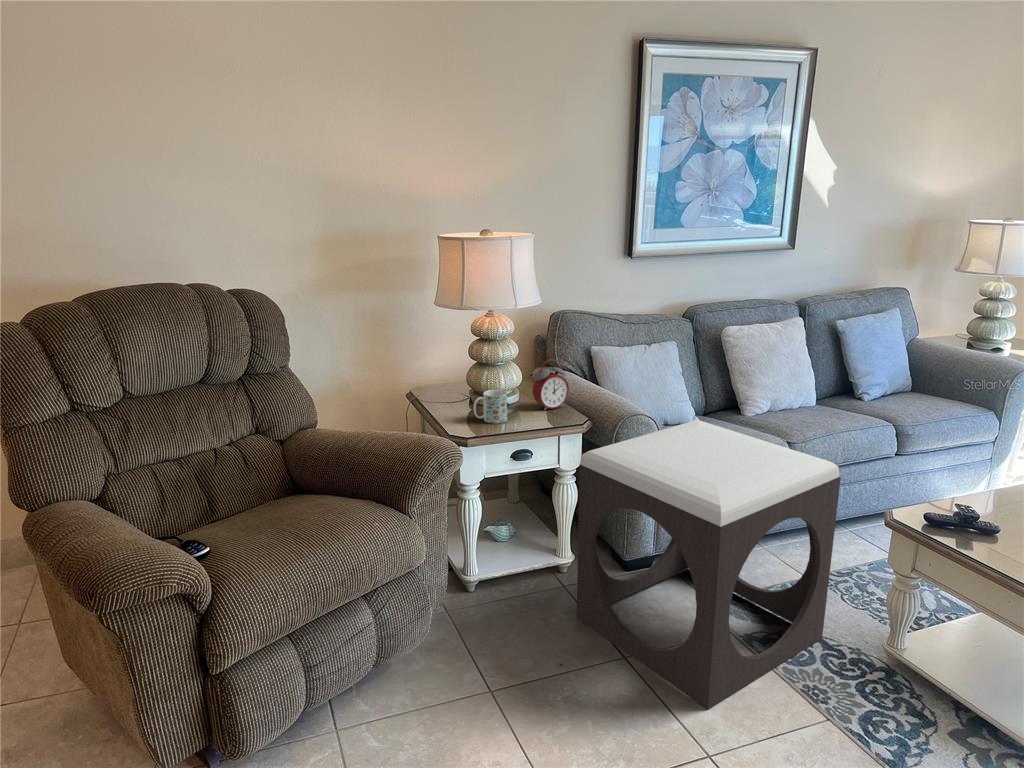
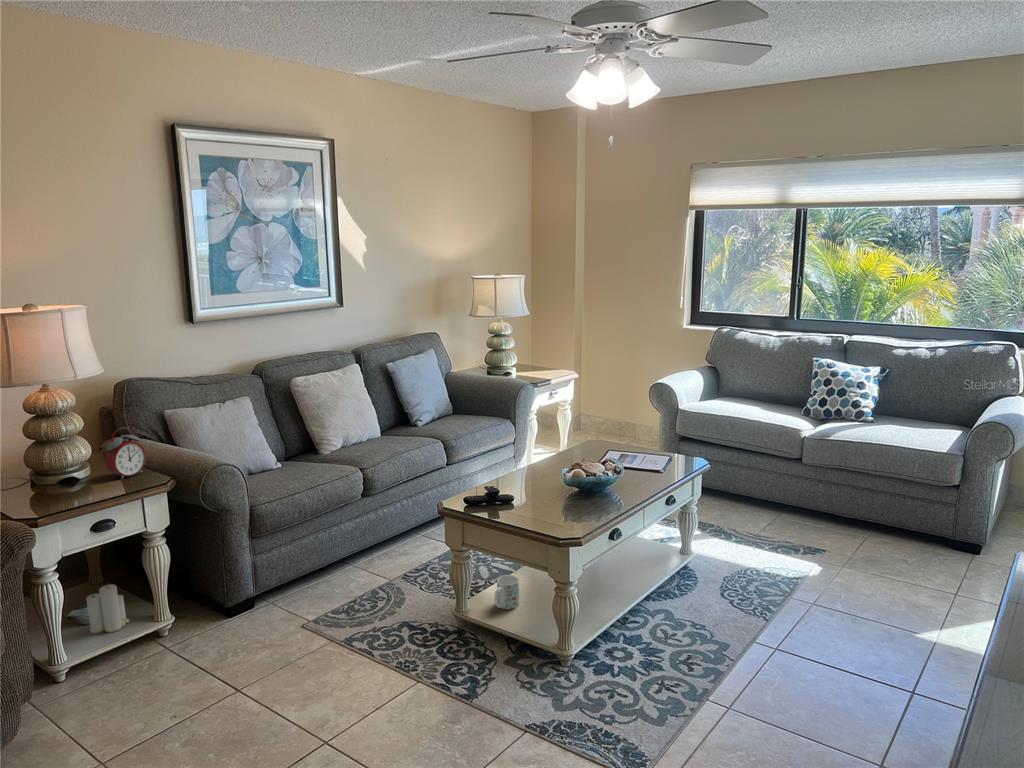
mug: present [474,390,507,423] -> present [494,575,519,609]
footstool: present [577,420,841,709] -> none [168,462,408,707]
candle: none [500,507,535,554] -> present [86,585,129,633]

